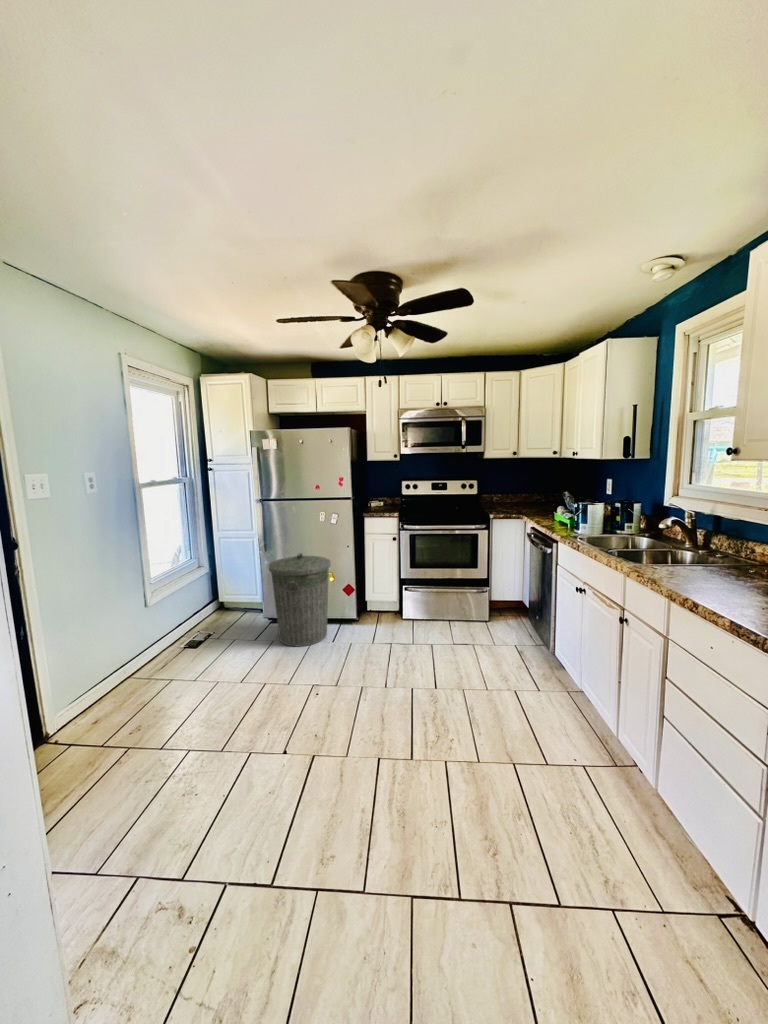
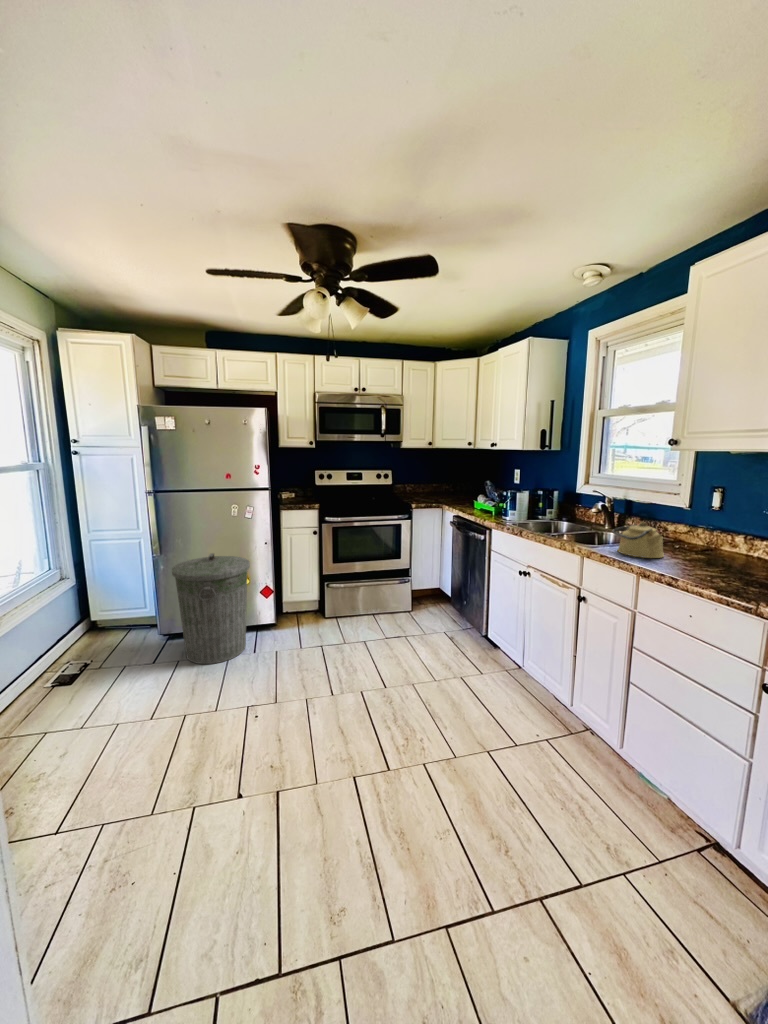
kettle: none [665,542,726,583] -> present [613,522,664,558]

